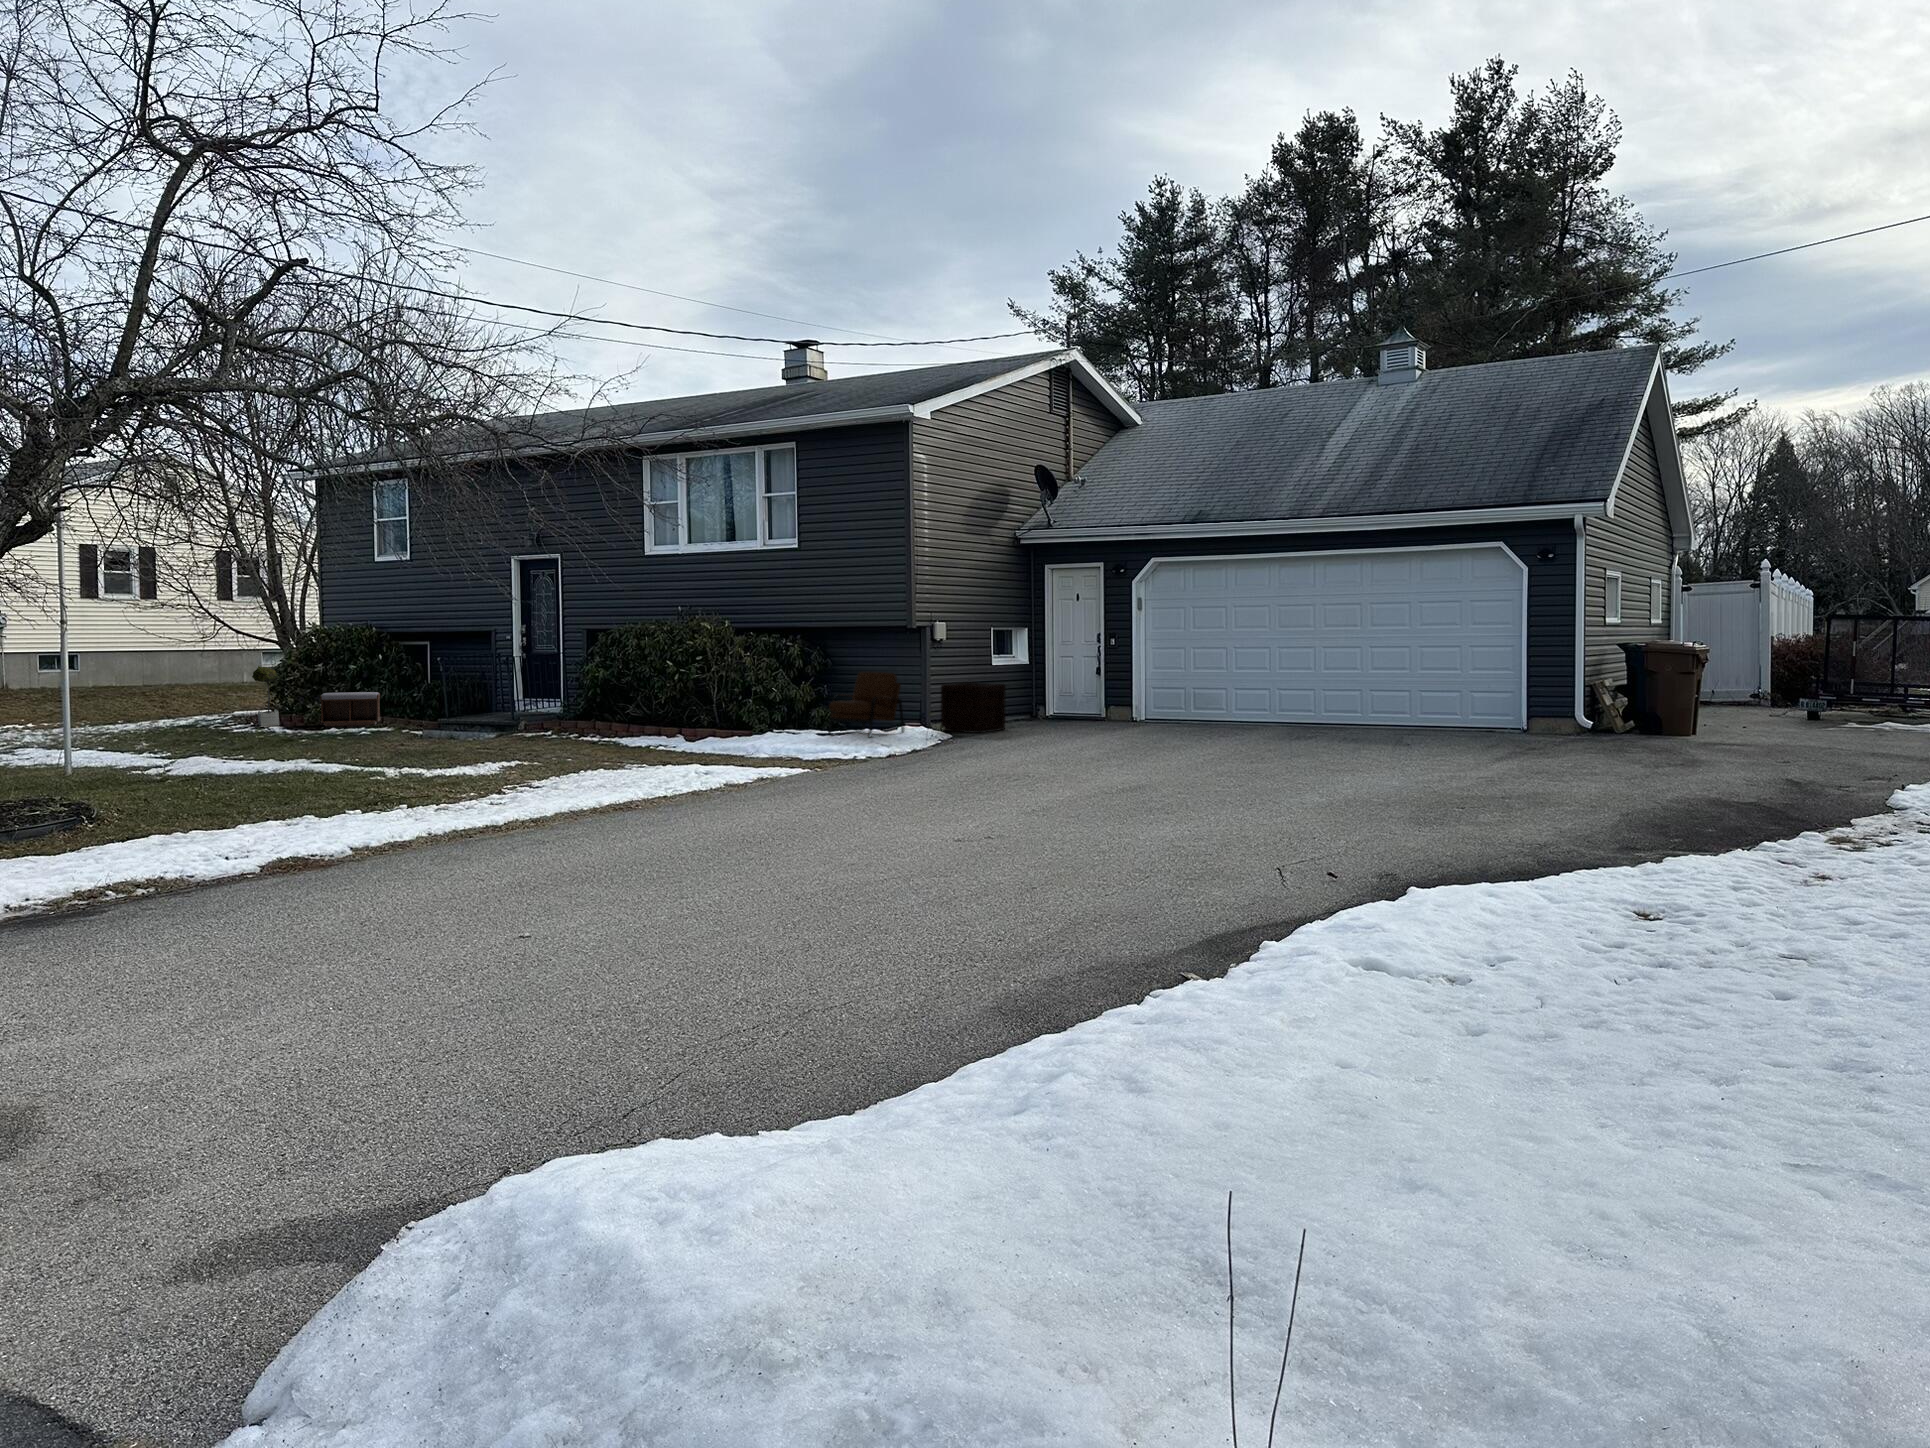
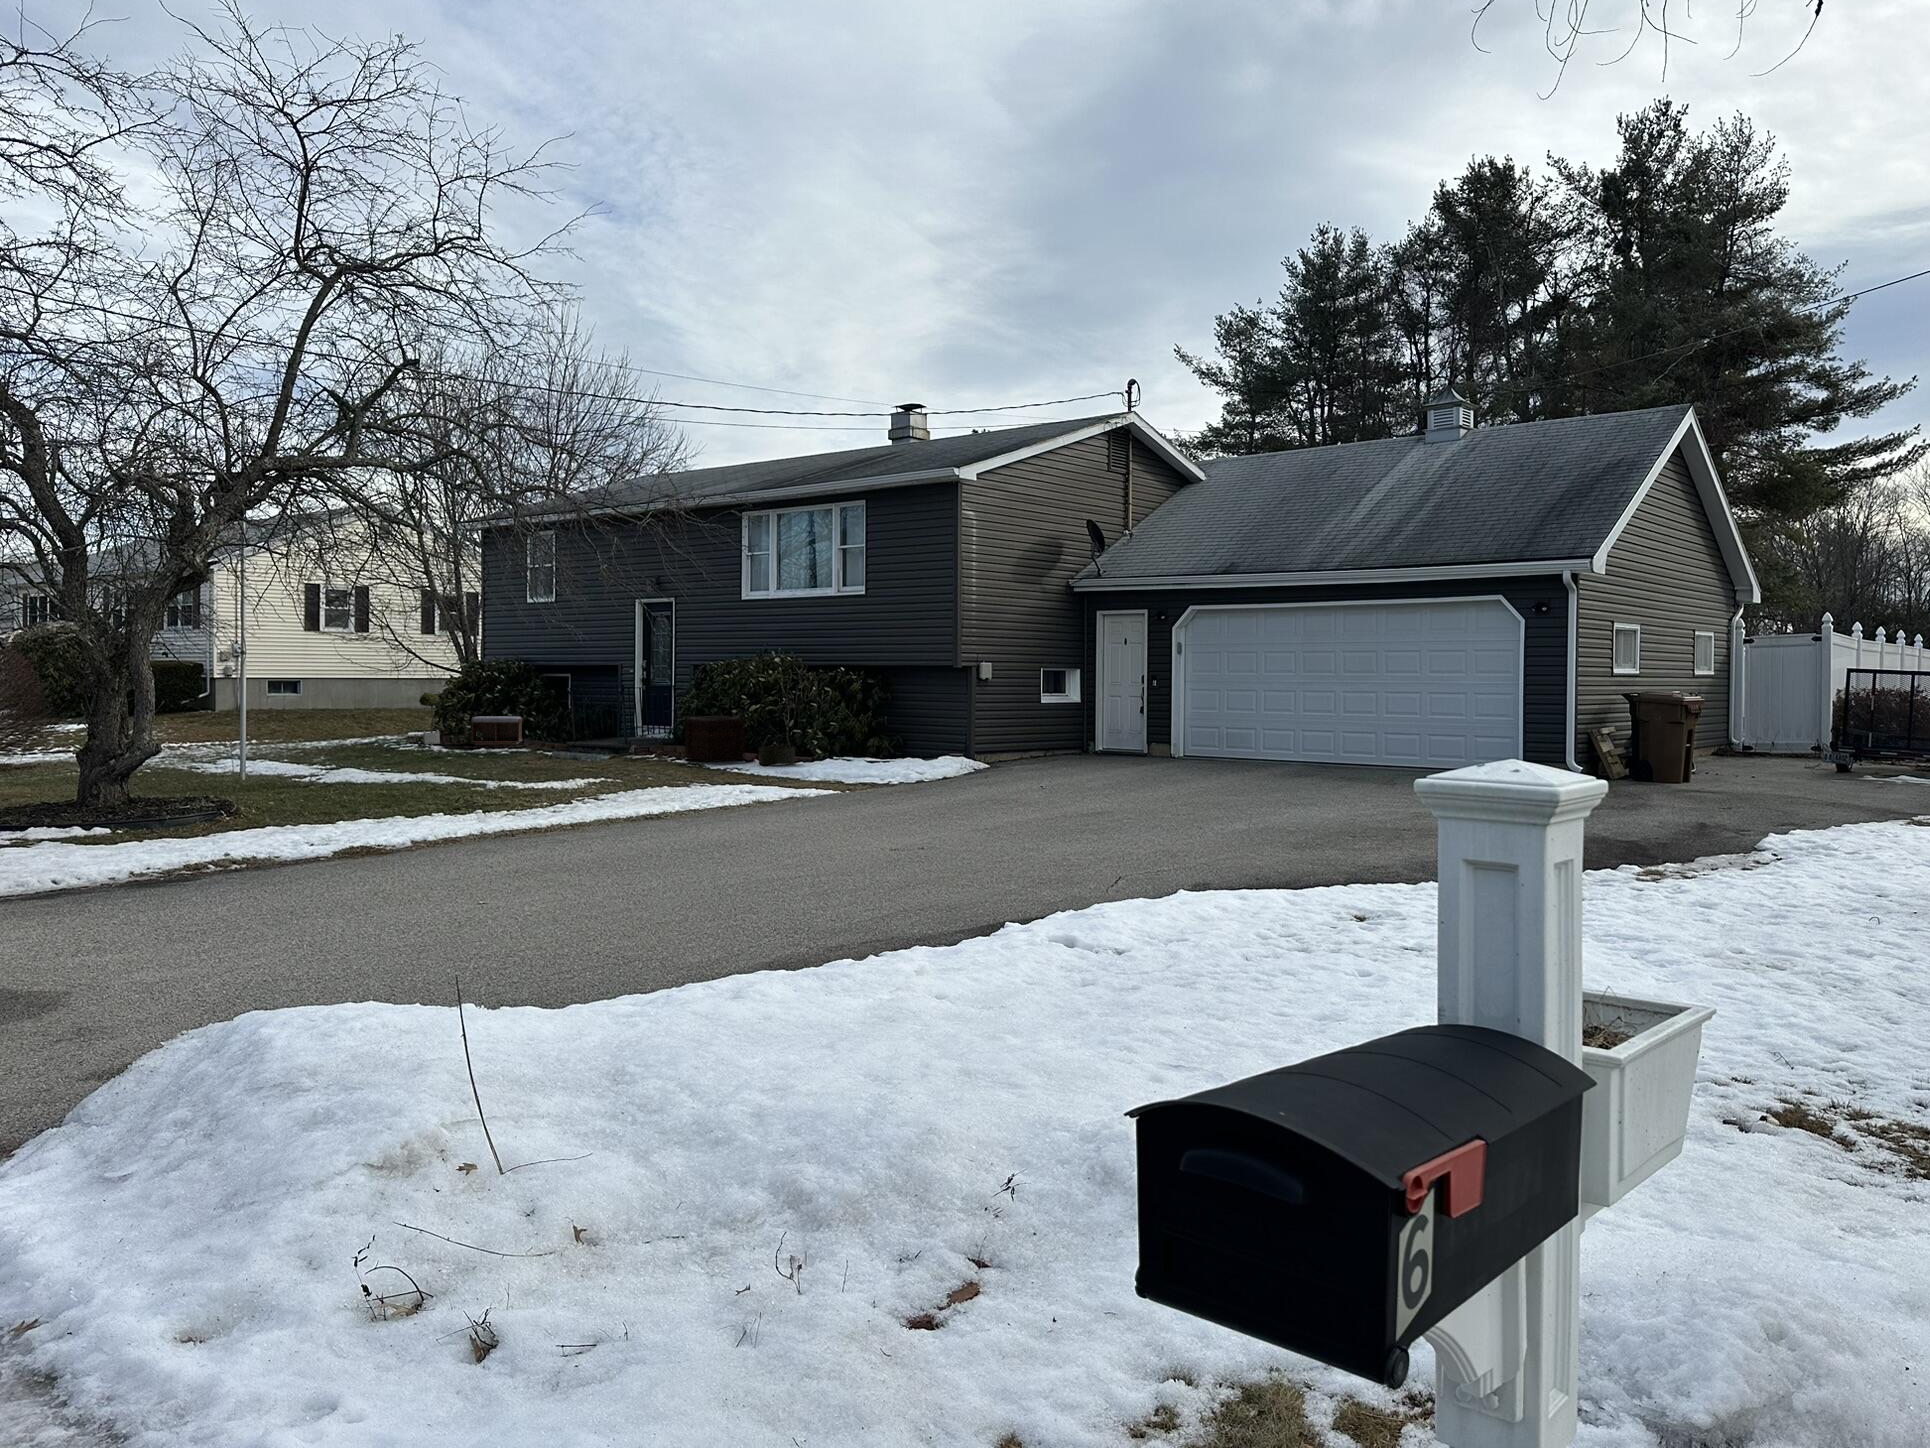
chair: present [828,672,904,737] -> none [885,706,955,766]
wooden crate: present [941,682,1006,733] -> present [685,716,745,762]
basket: none [685,714,727,742] -> present [759,746,795,765]

